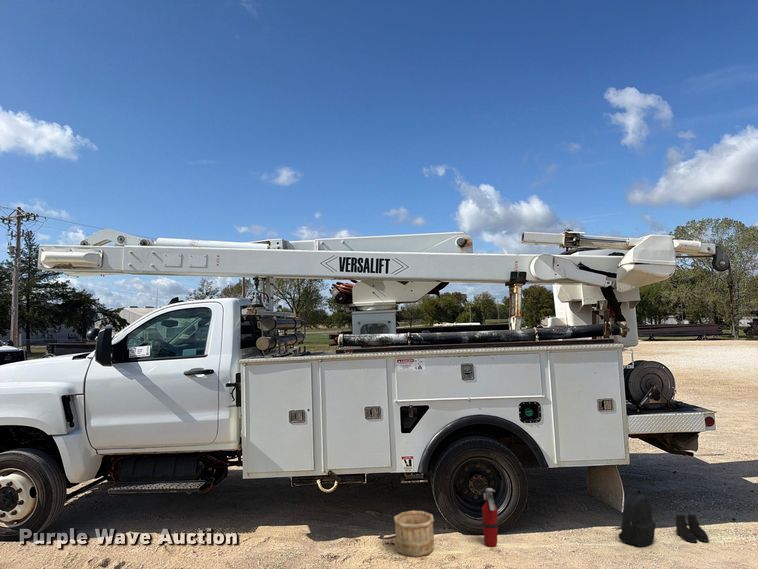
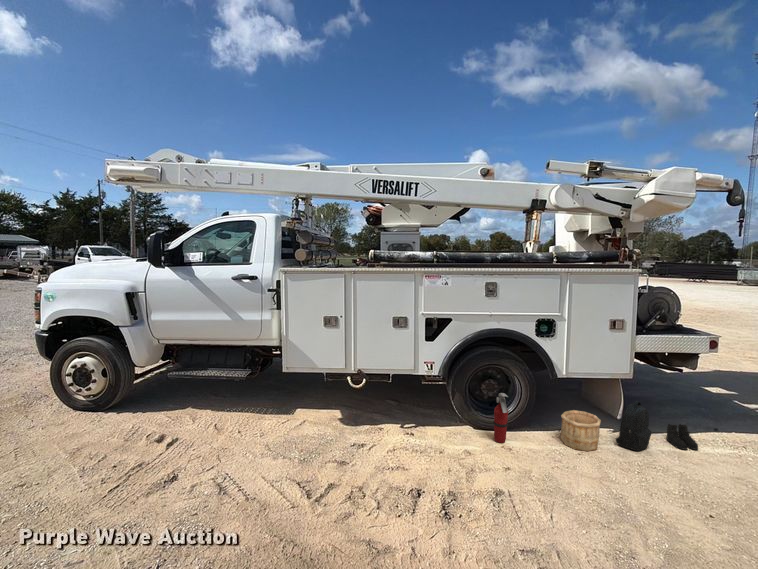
wooden bucket: present [394,511,434,557] -> present [561,410,601,451]

